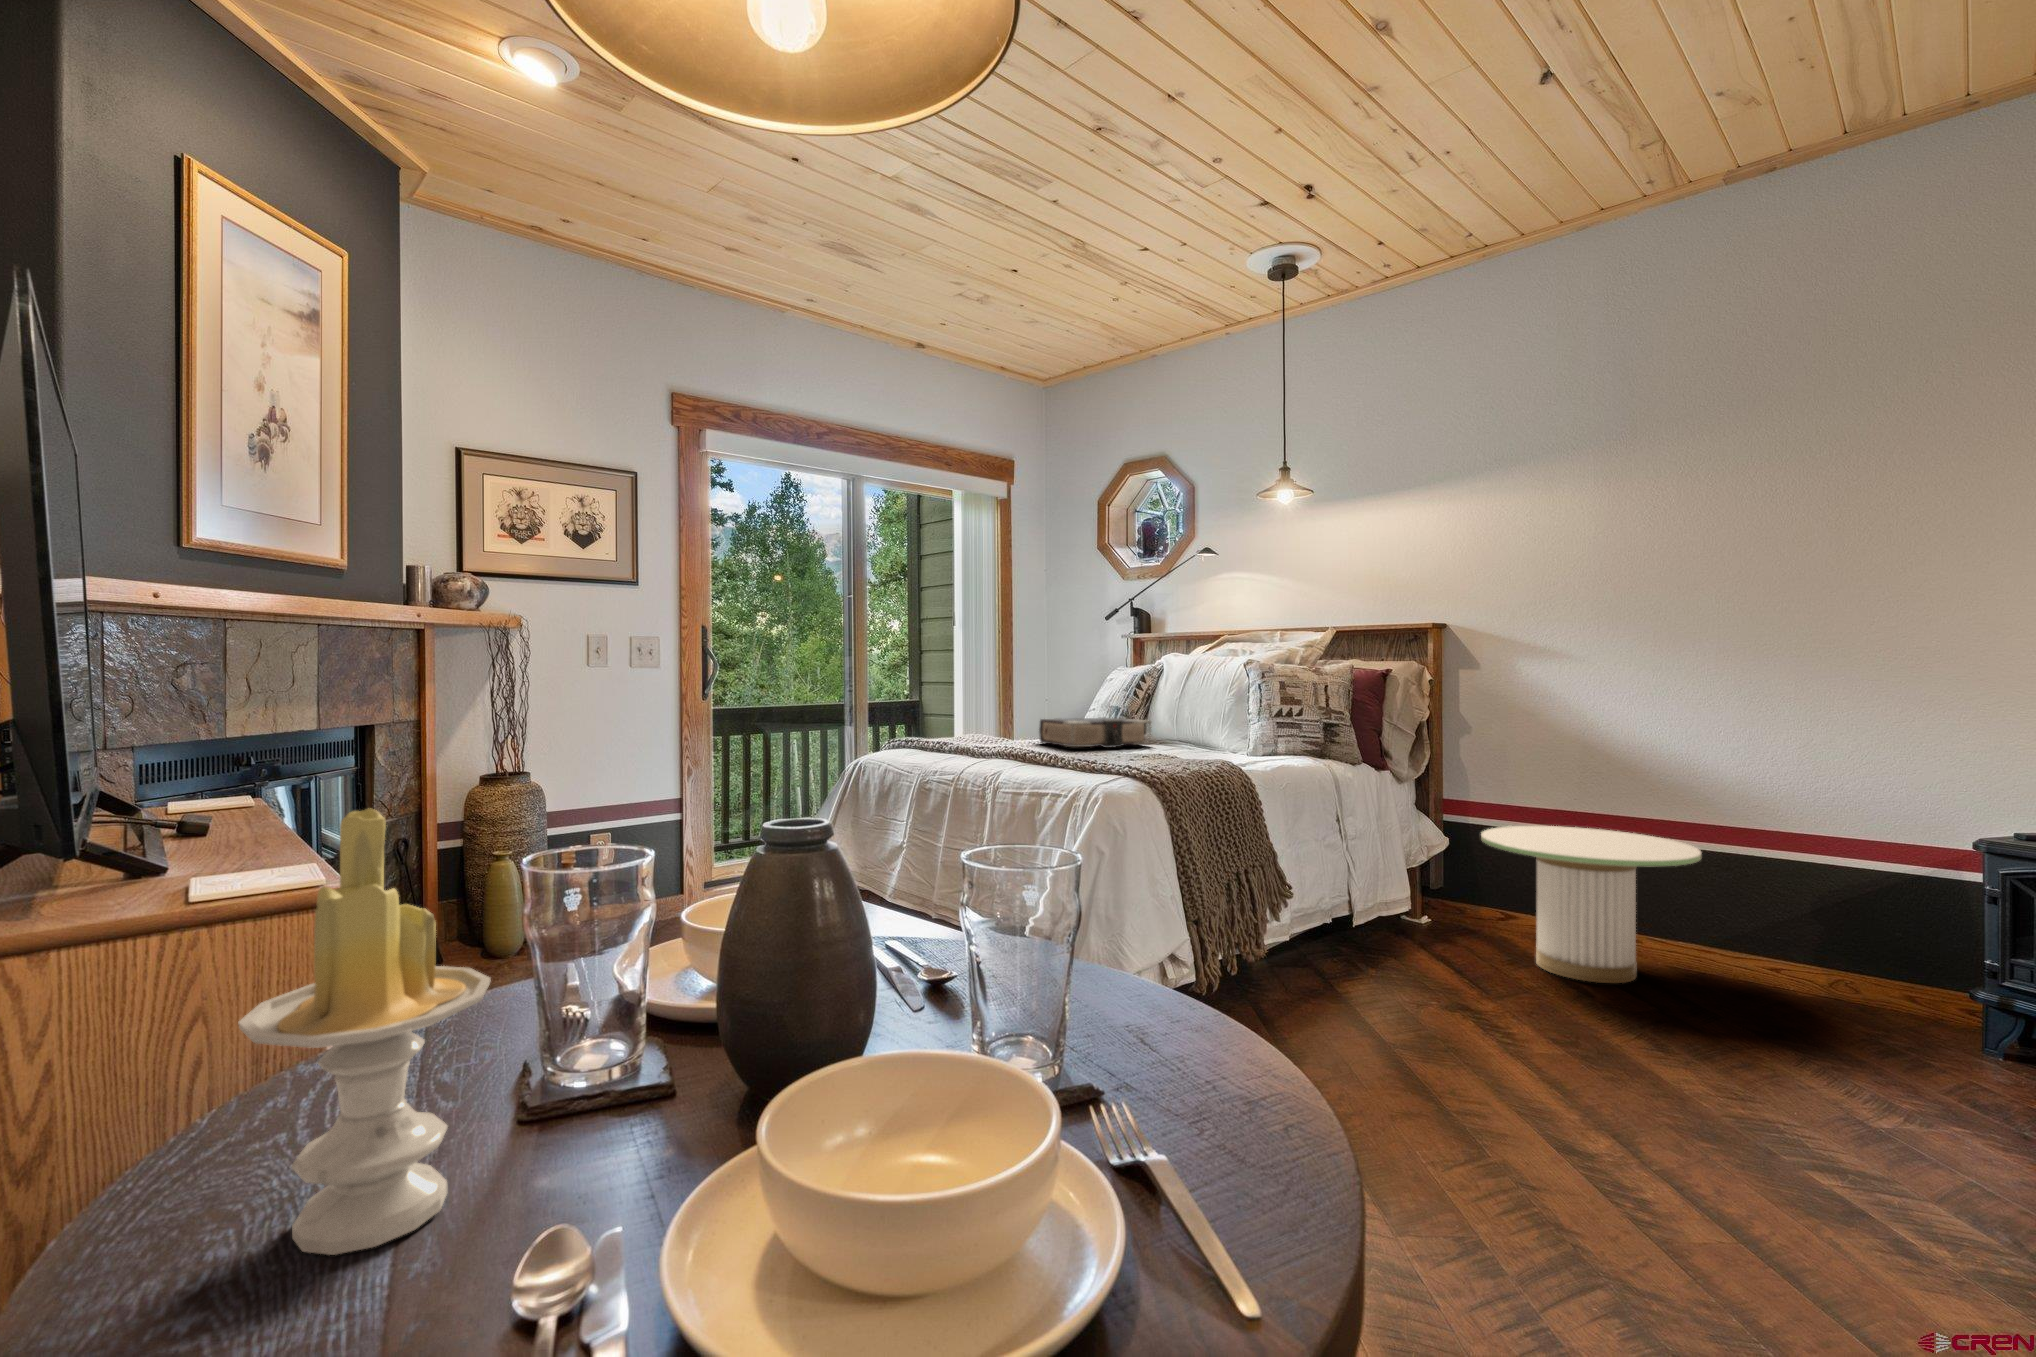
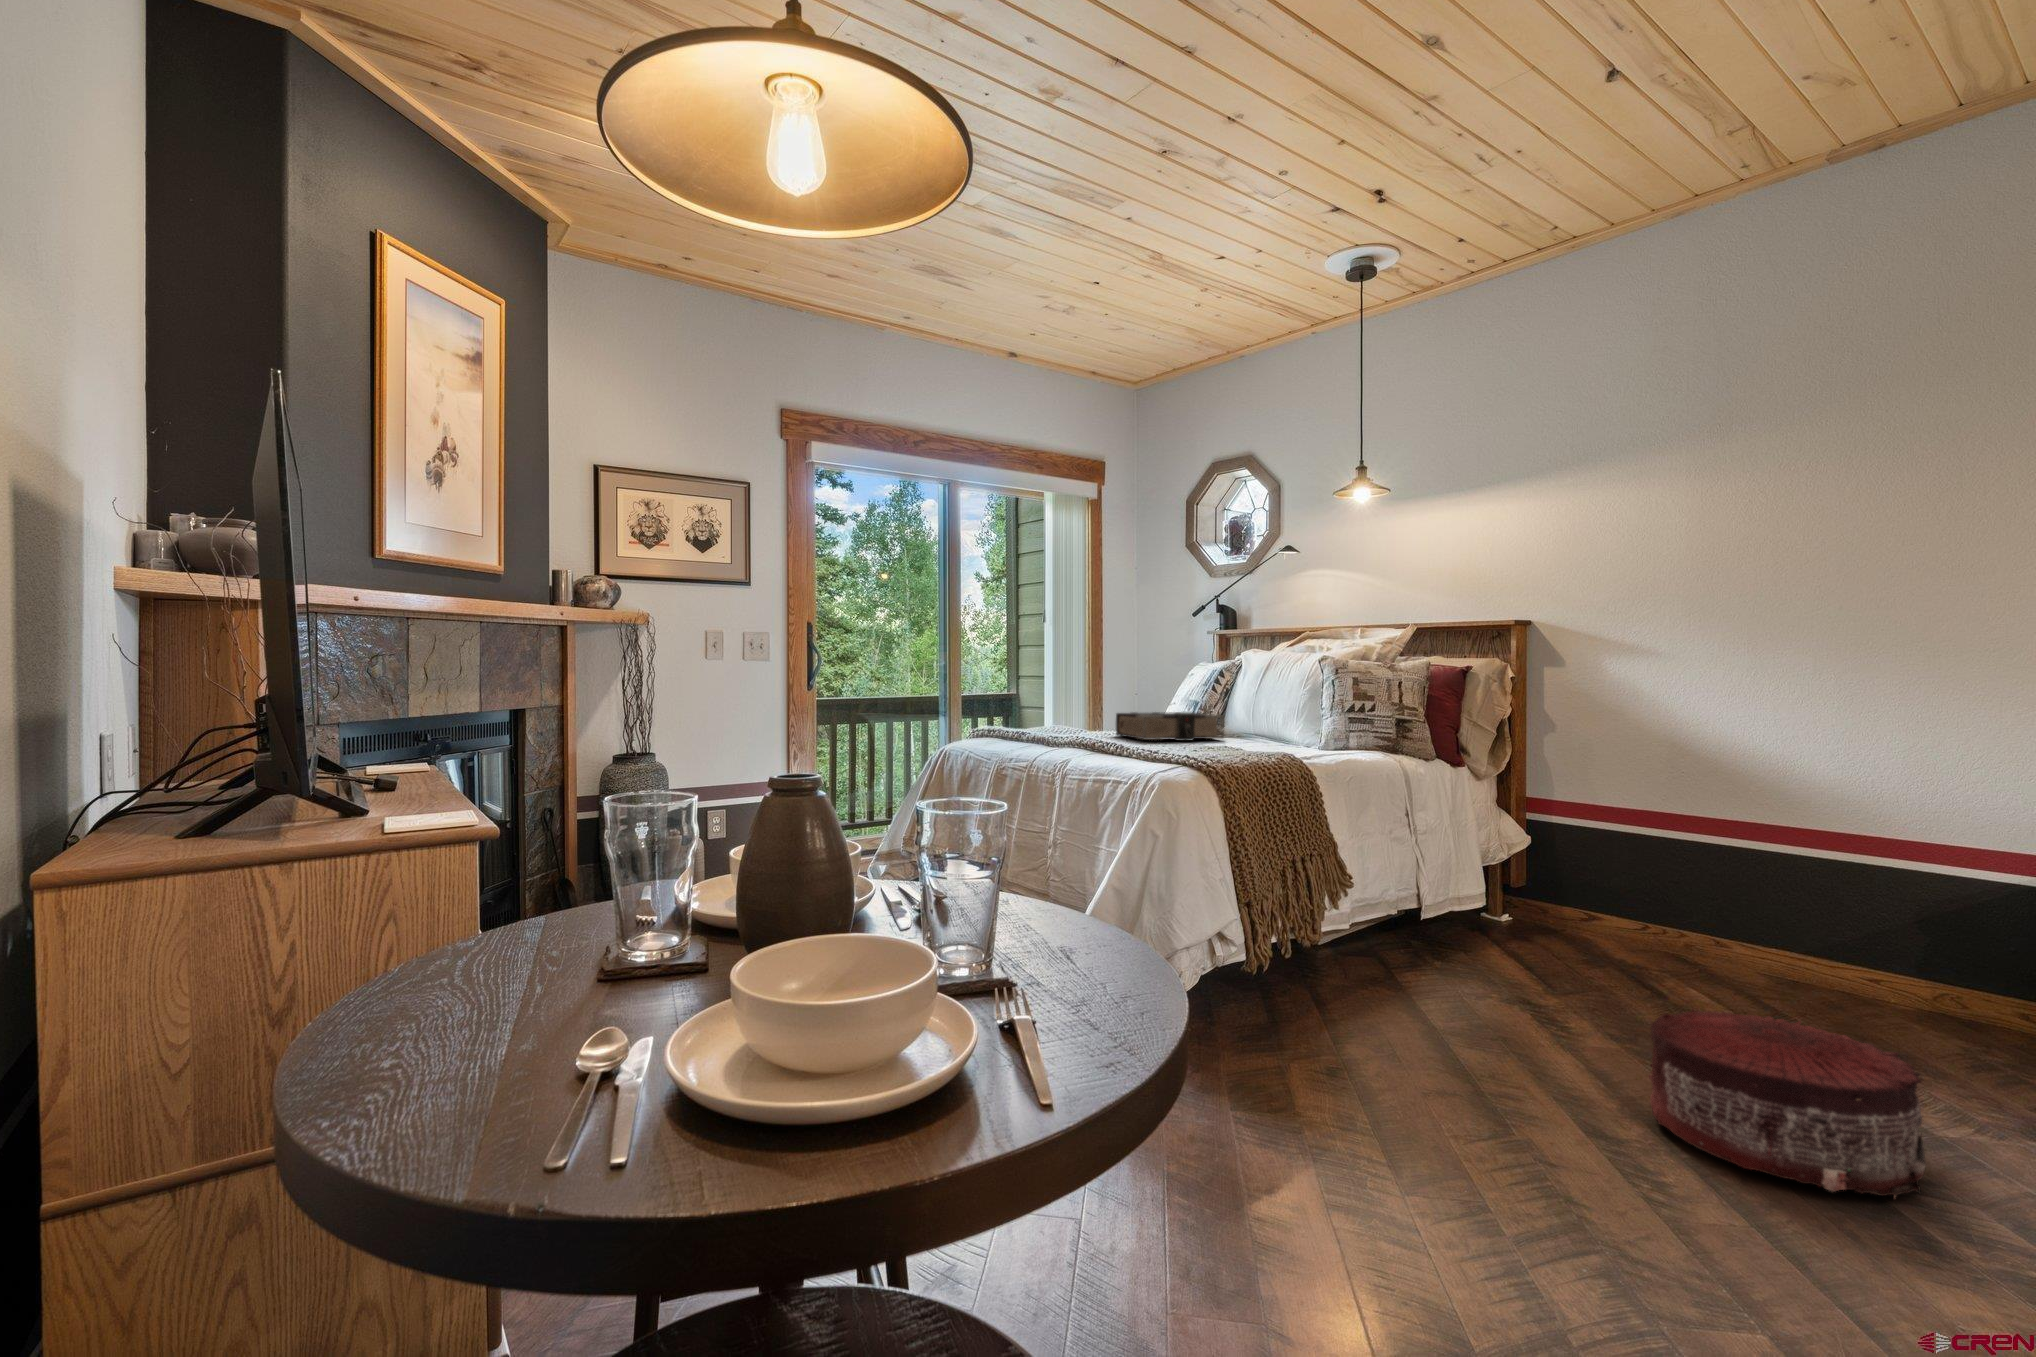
candle: present [238,809,490,1255] -> none [438,738,591,1019]
side table: present [1481,826,1701,983] -> none [1558,827,1792,988]
pouf: none [1619,1014,1899,1209] -> present [1649,1010,1926,1199]

